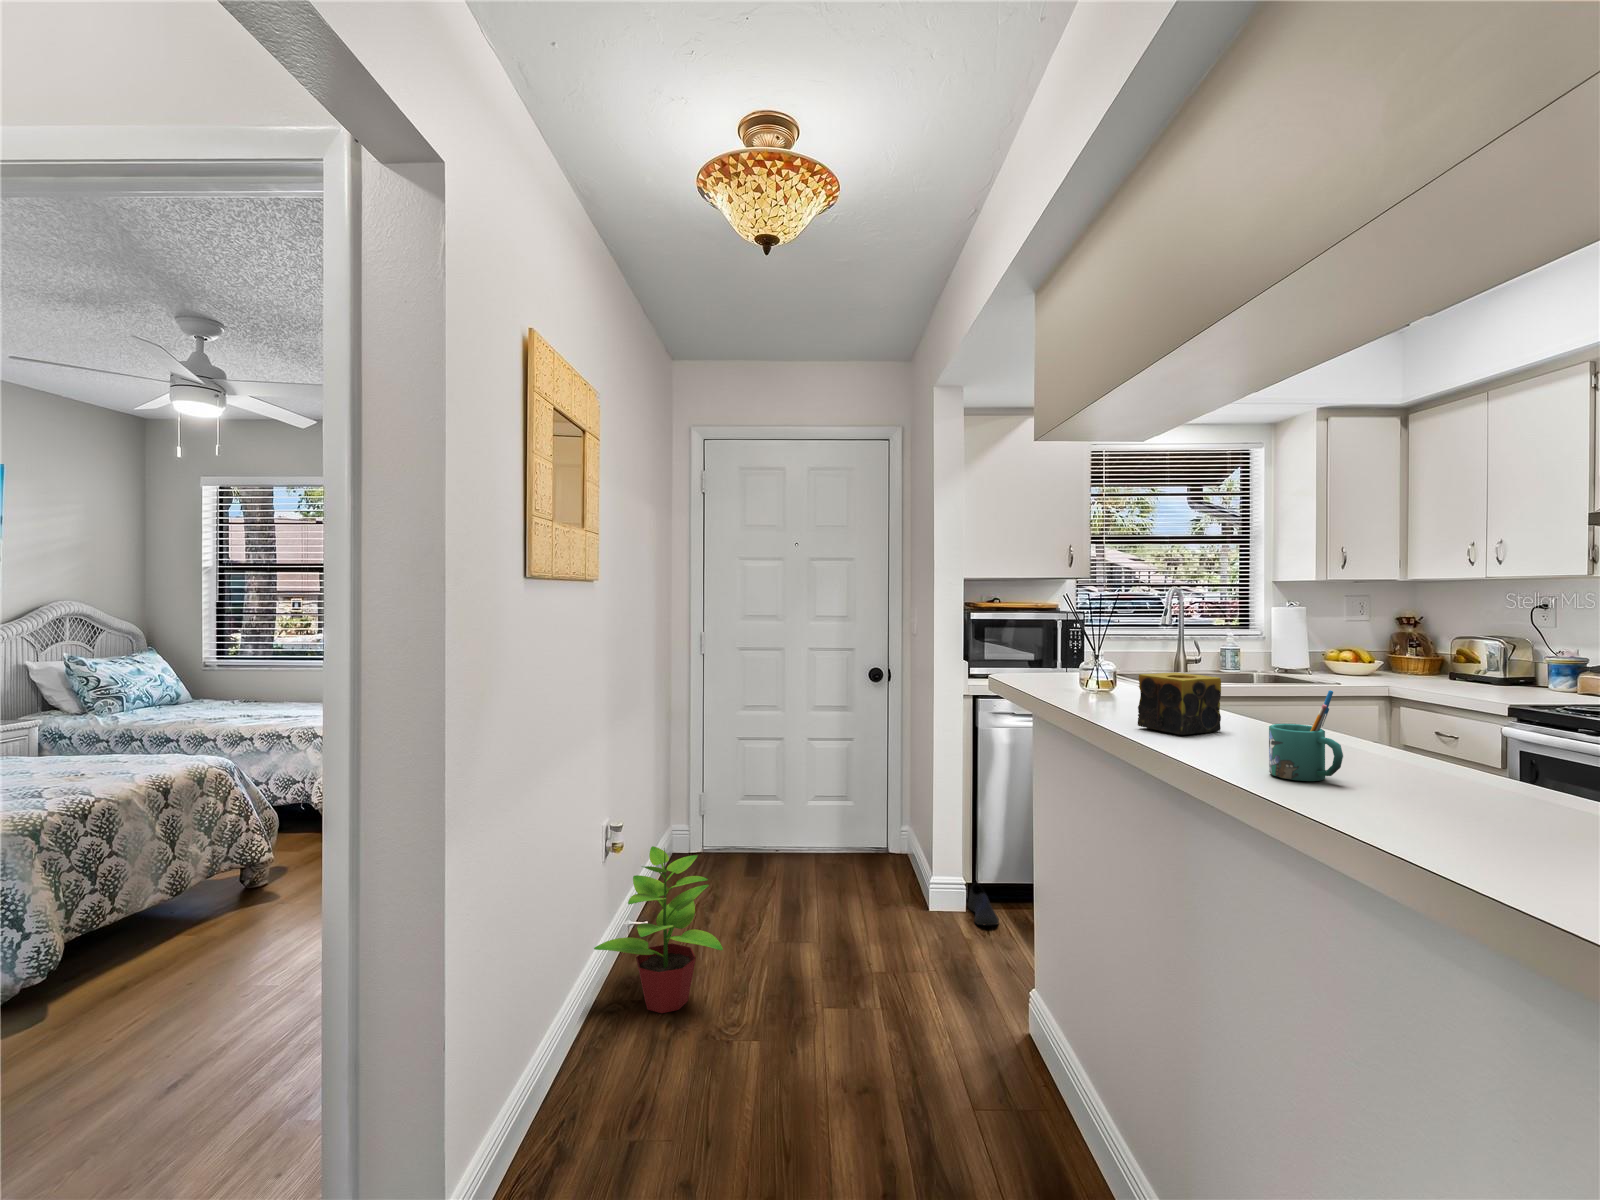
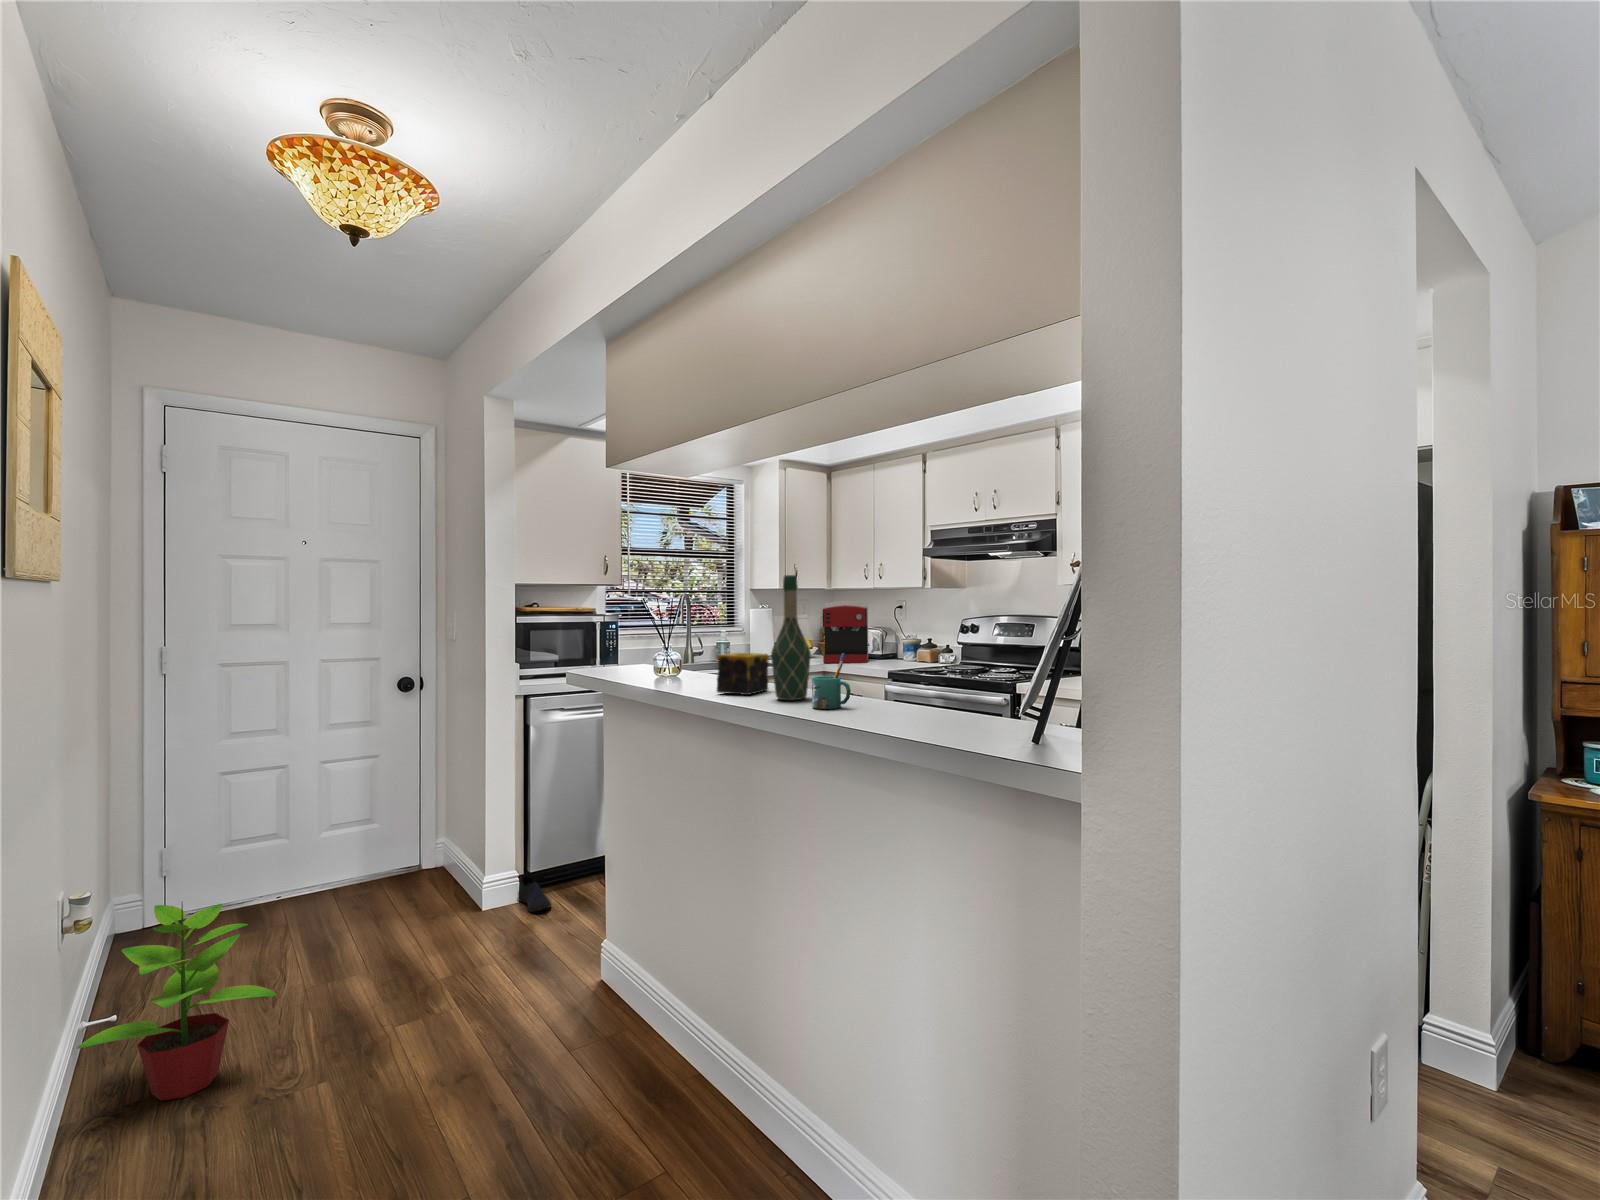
wine bottle: none [1211,563,1281,755] -> present [771,575,811,700]
coffee maker: none [1386,598,1473,689] -> present [823,600,868,663]

